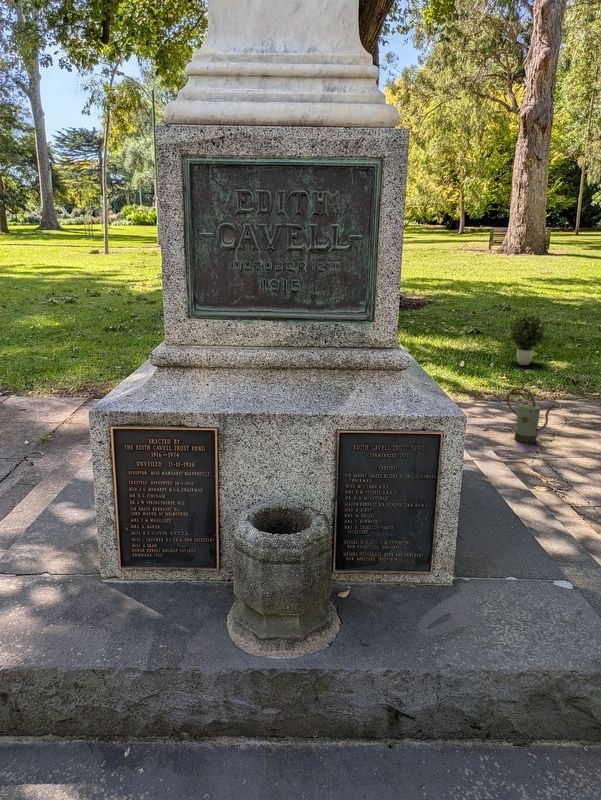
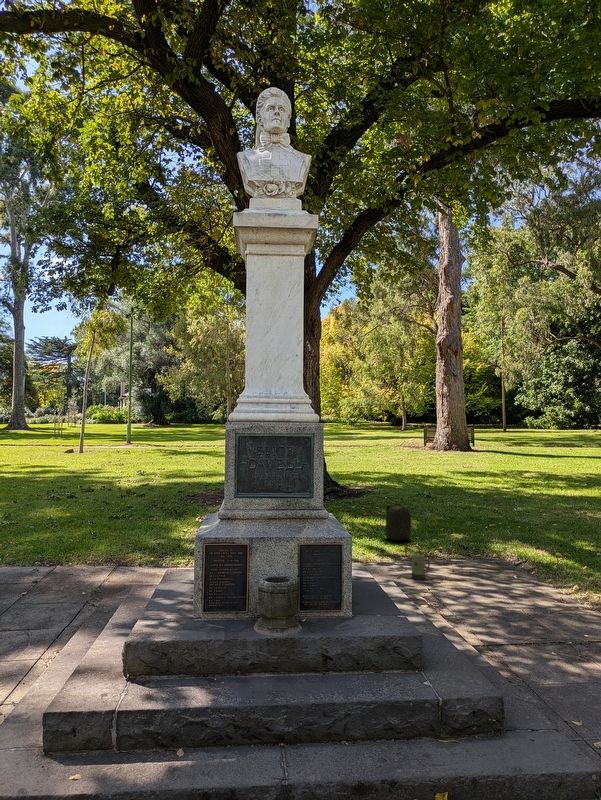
potted plant: present [510,315,546,365] -> none [418,499,443,536]
backpack: none [460,320,502,372] -> present [386,503,411,540]

